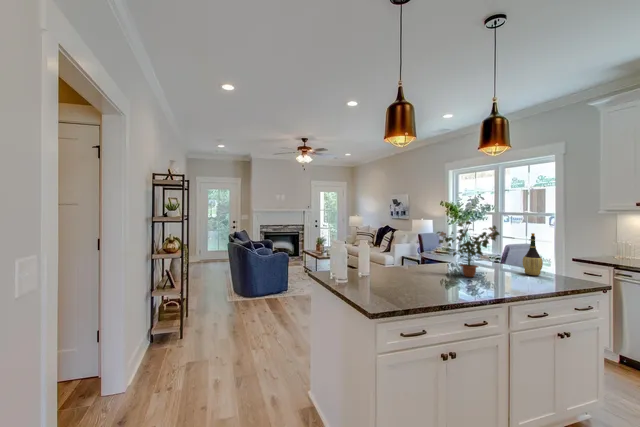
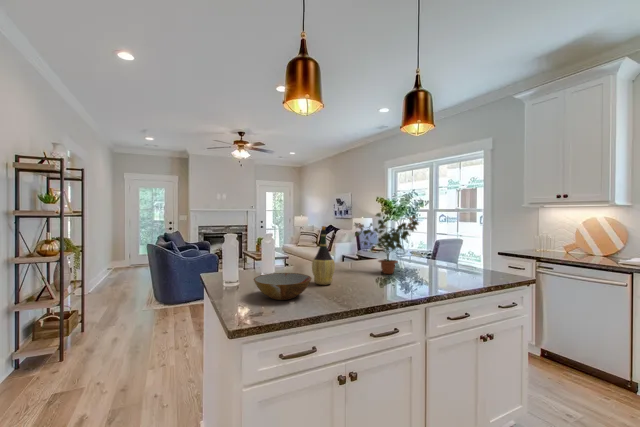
wine bottle: present [523,233,543,275] -> present [312,226,335,285]
bowl: none [369,274,415,296] -> present [254,273,312,300]

